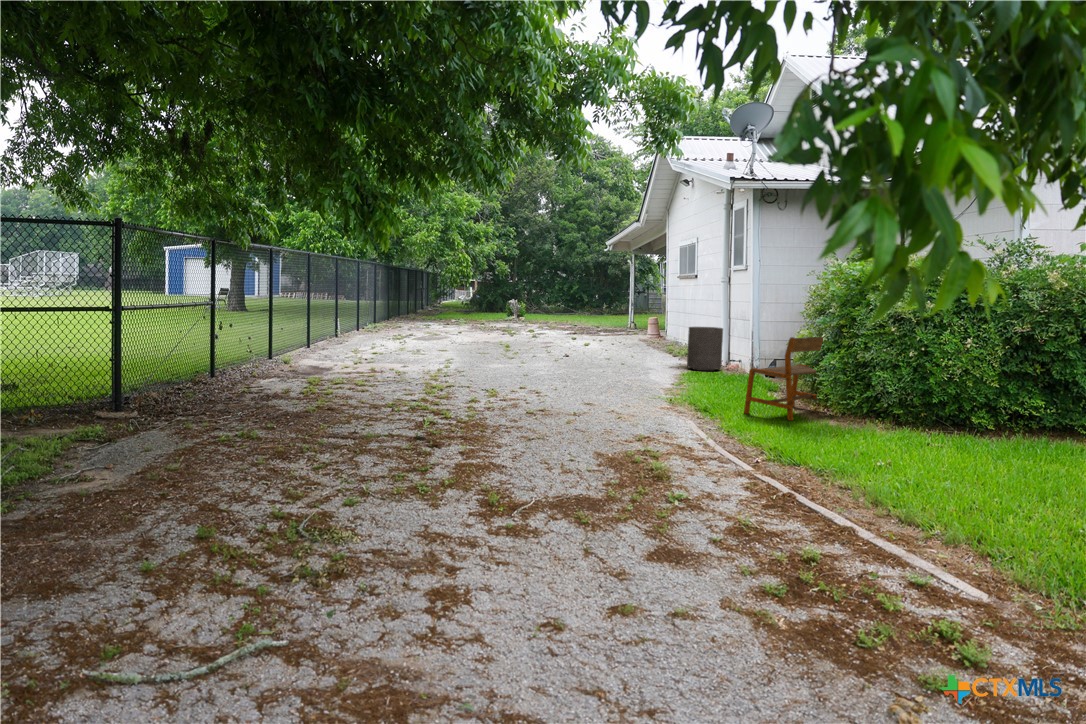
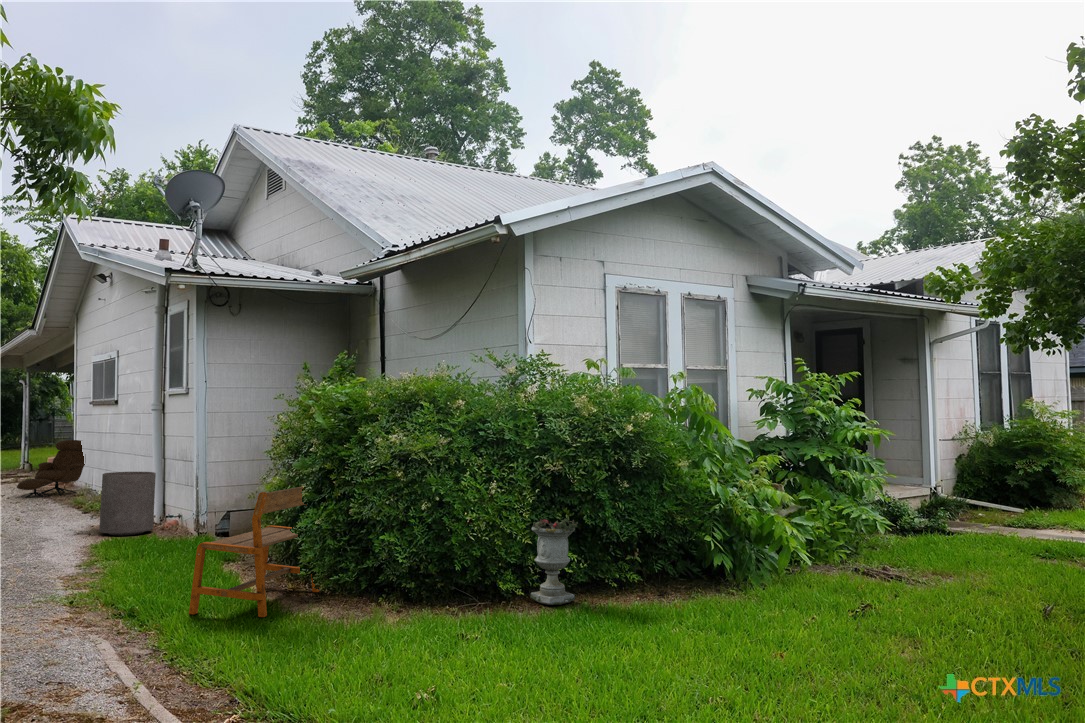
lounge chair: none [633,305,675,345] -> present [17,440,85,498]
planter: none [1000,370,1050,439] -> present [531,519,577,605]

